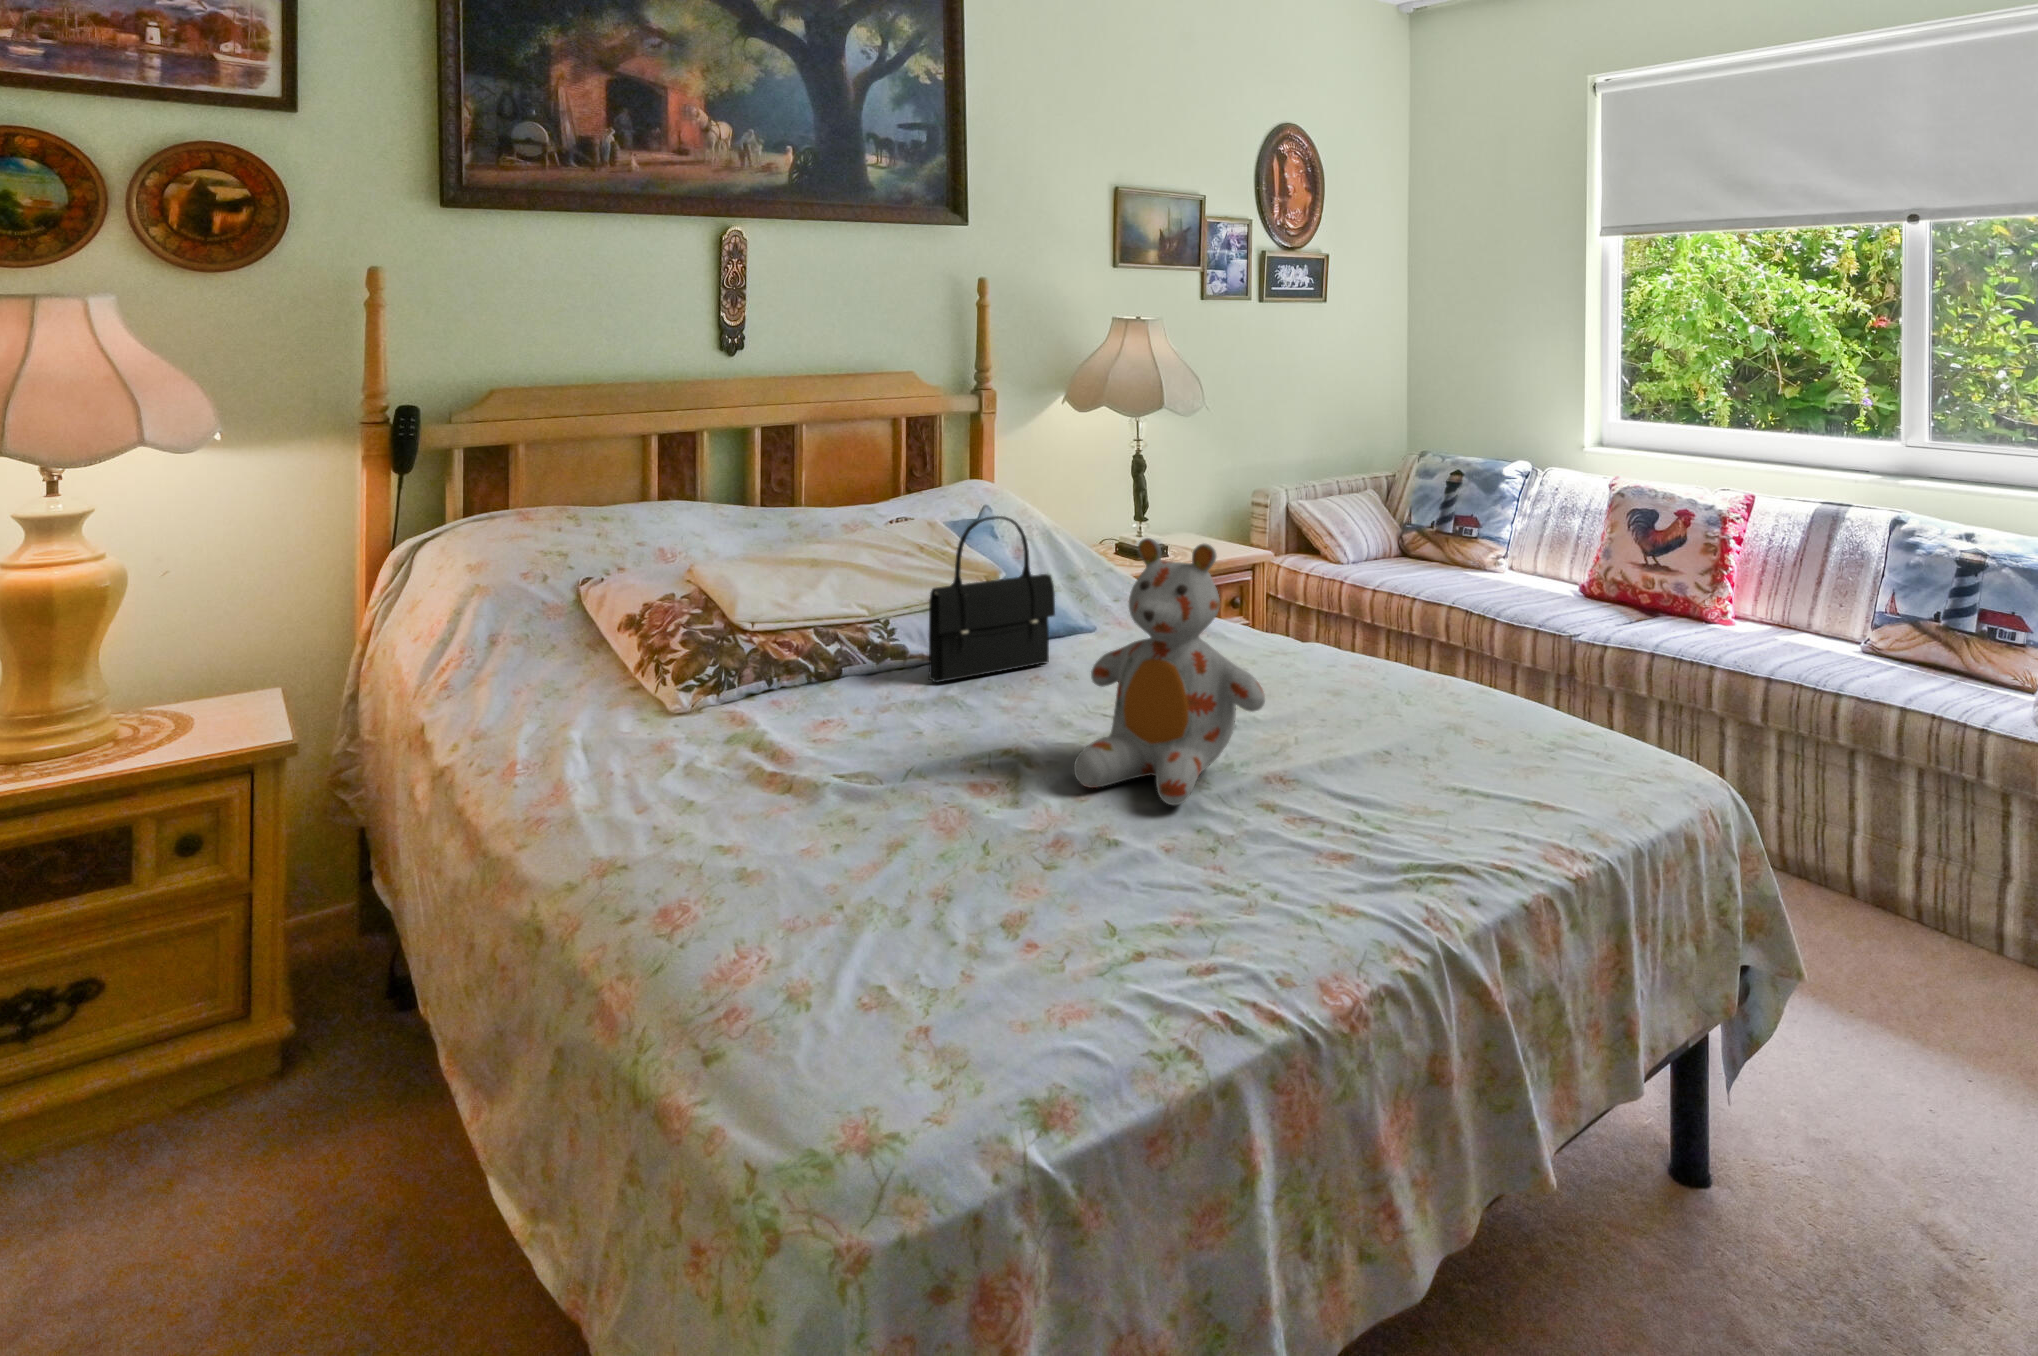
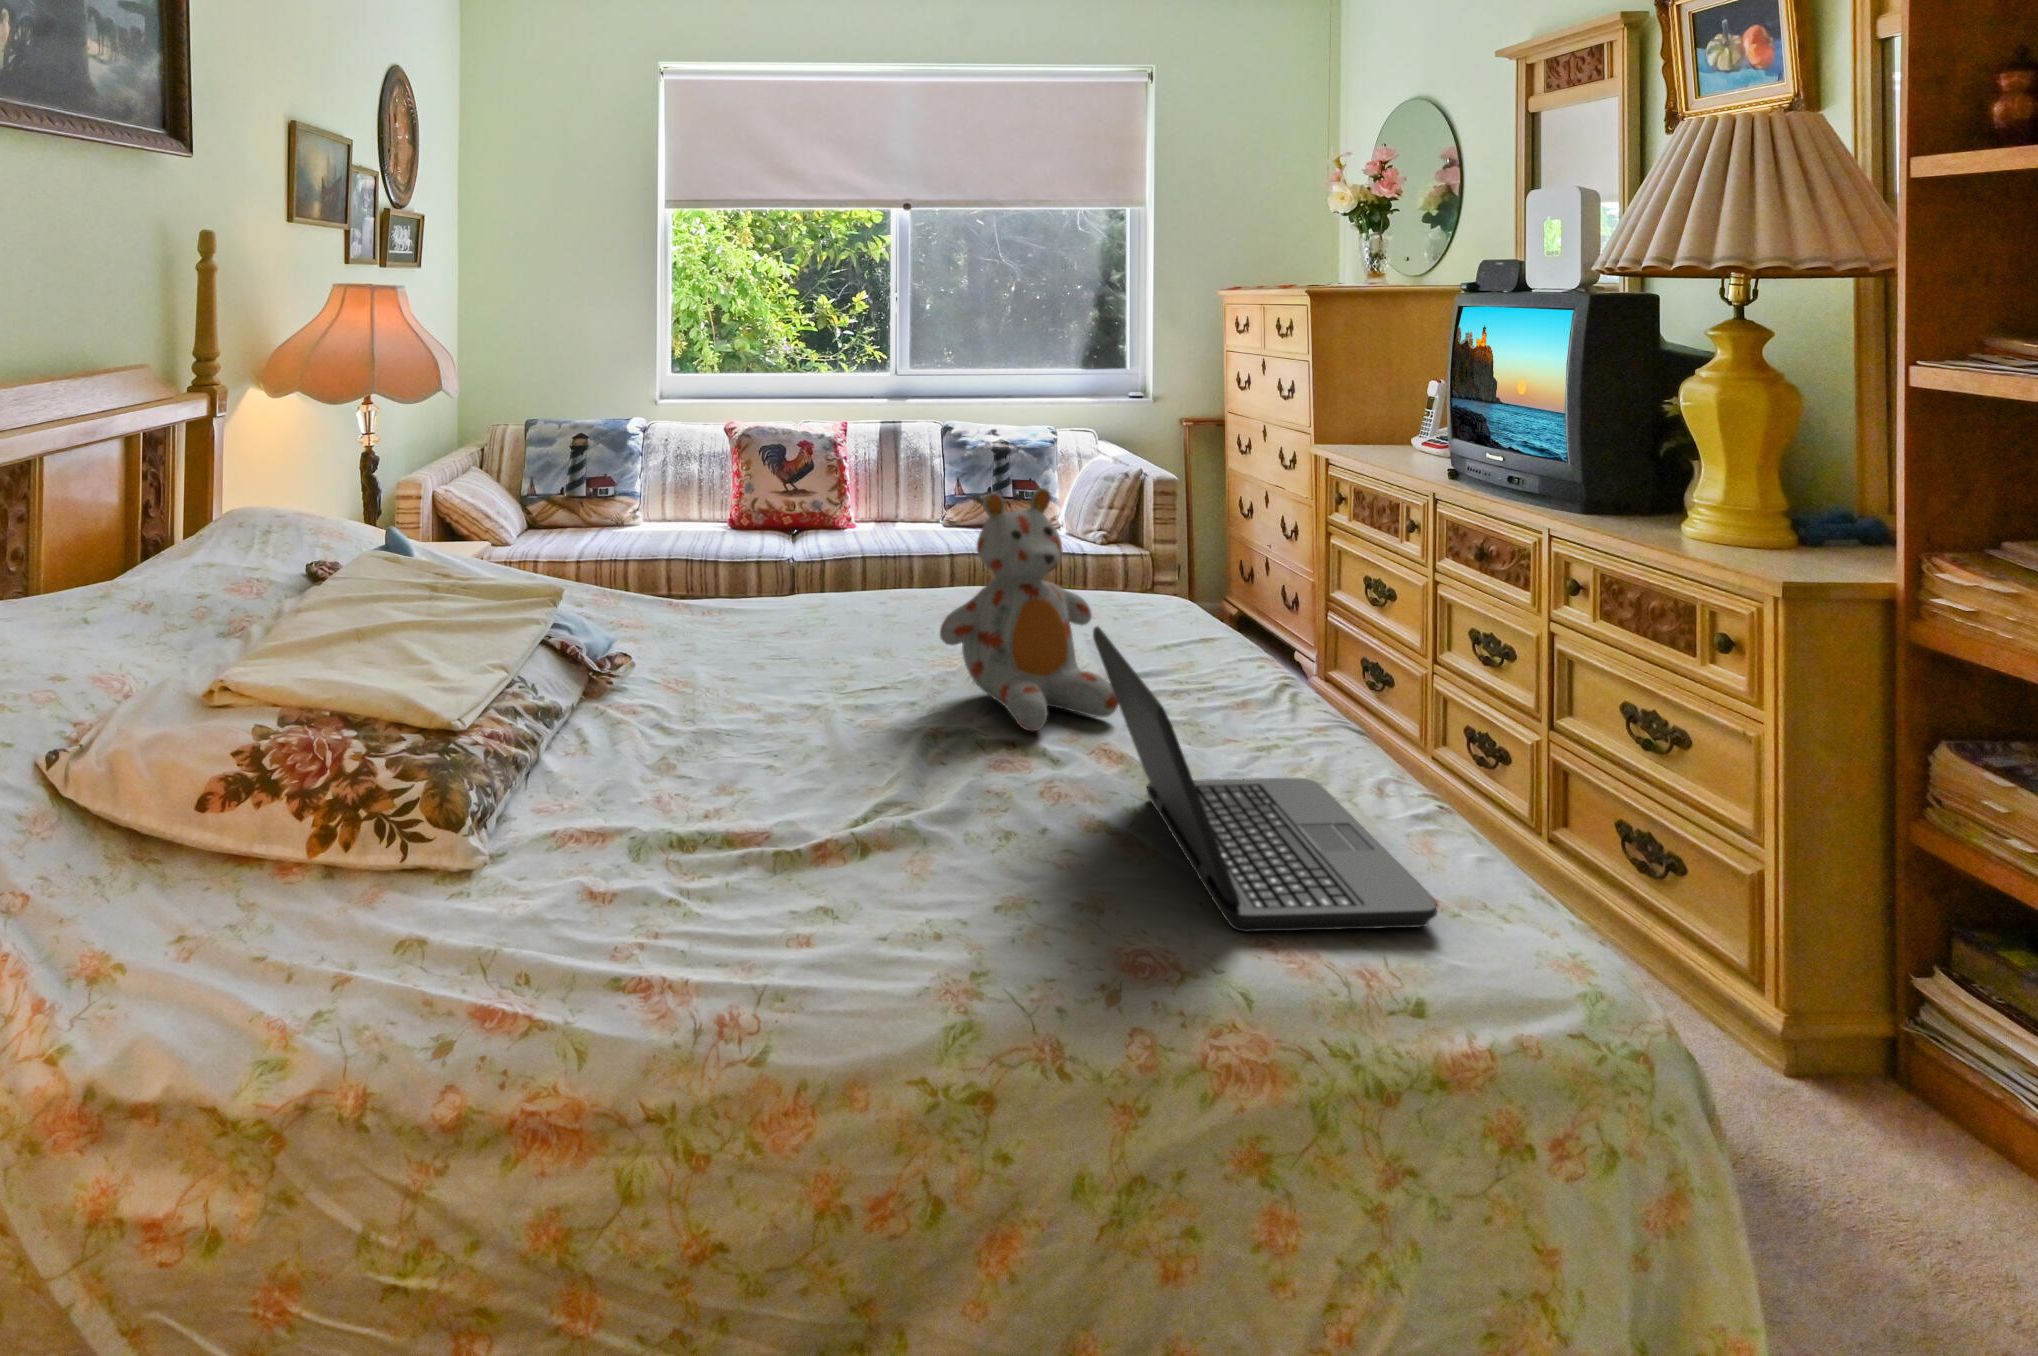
handbag: present [929,516,1055,683] -> none [648,512,704,718]
laptop: none [717,664,1104,1021] -> present [1093,626,1437,932]

